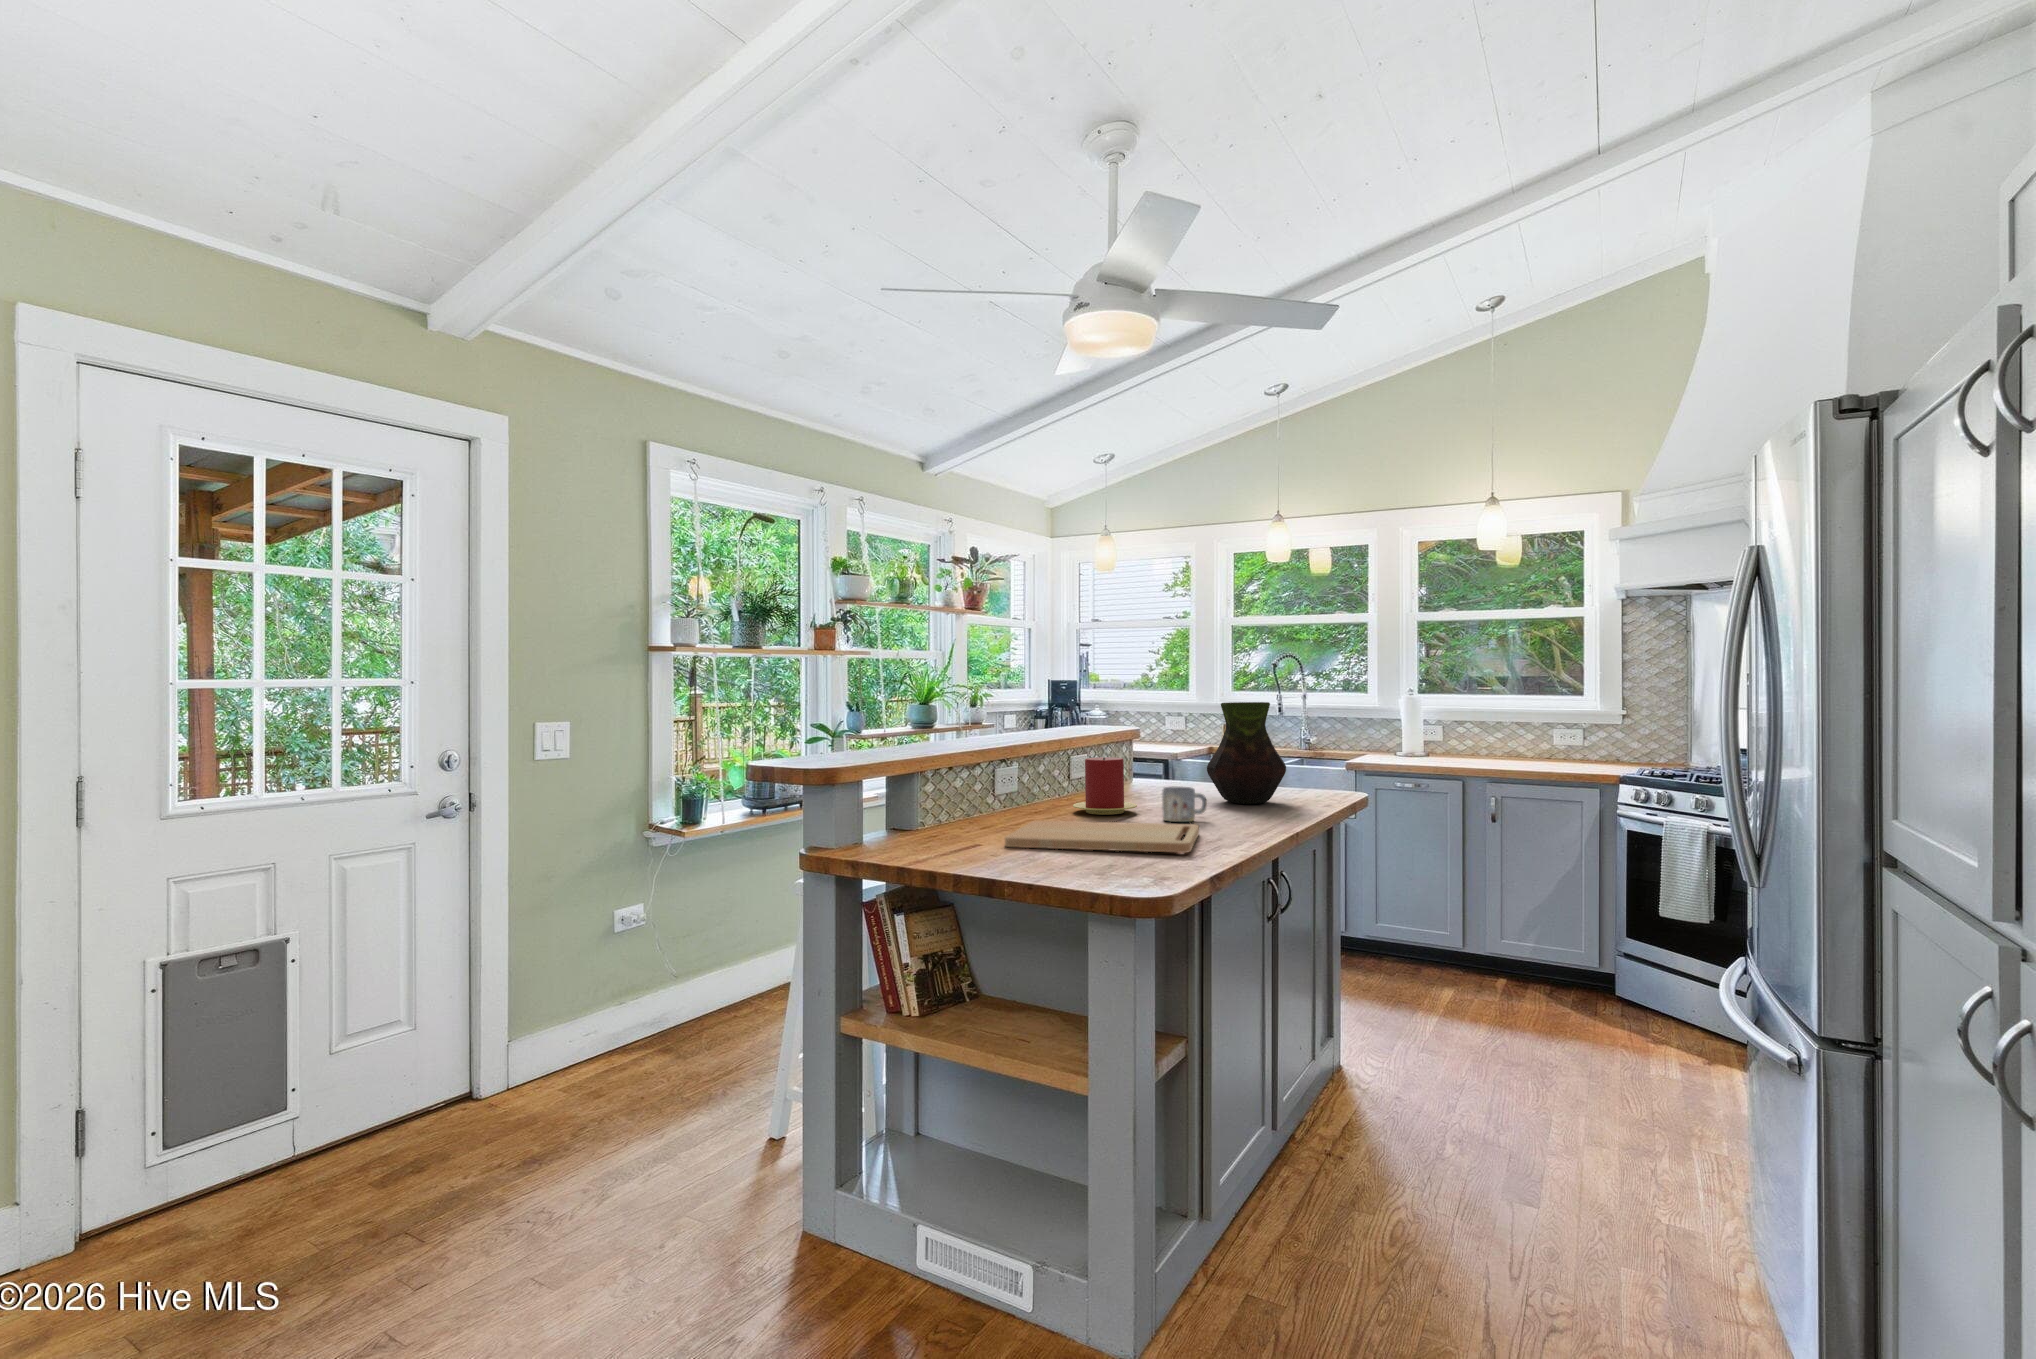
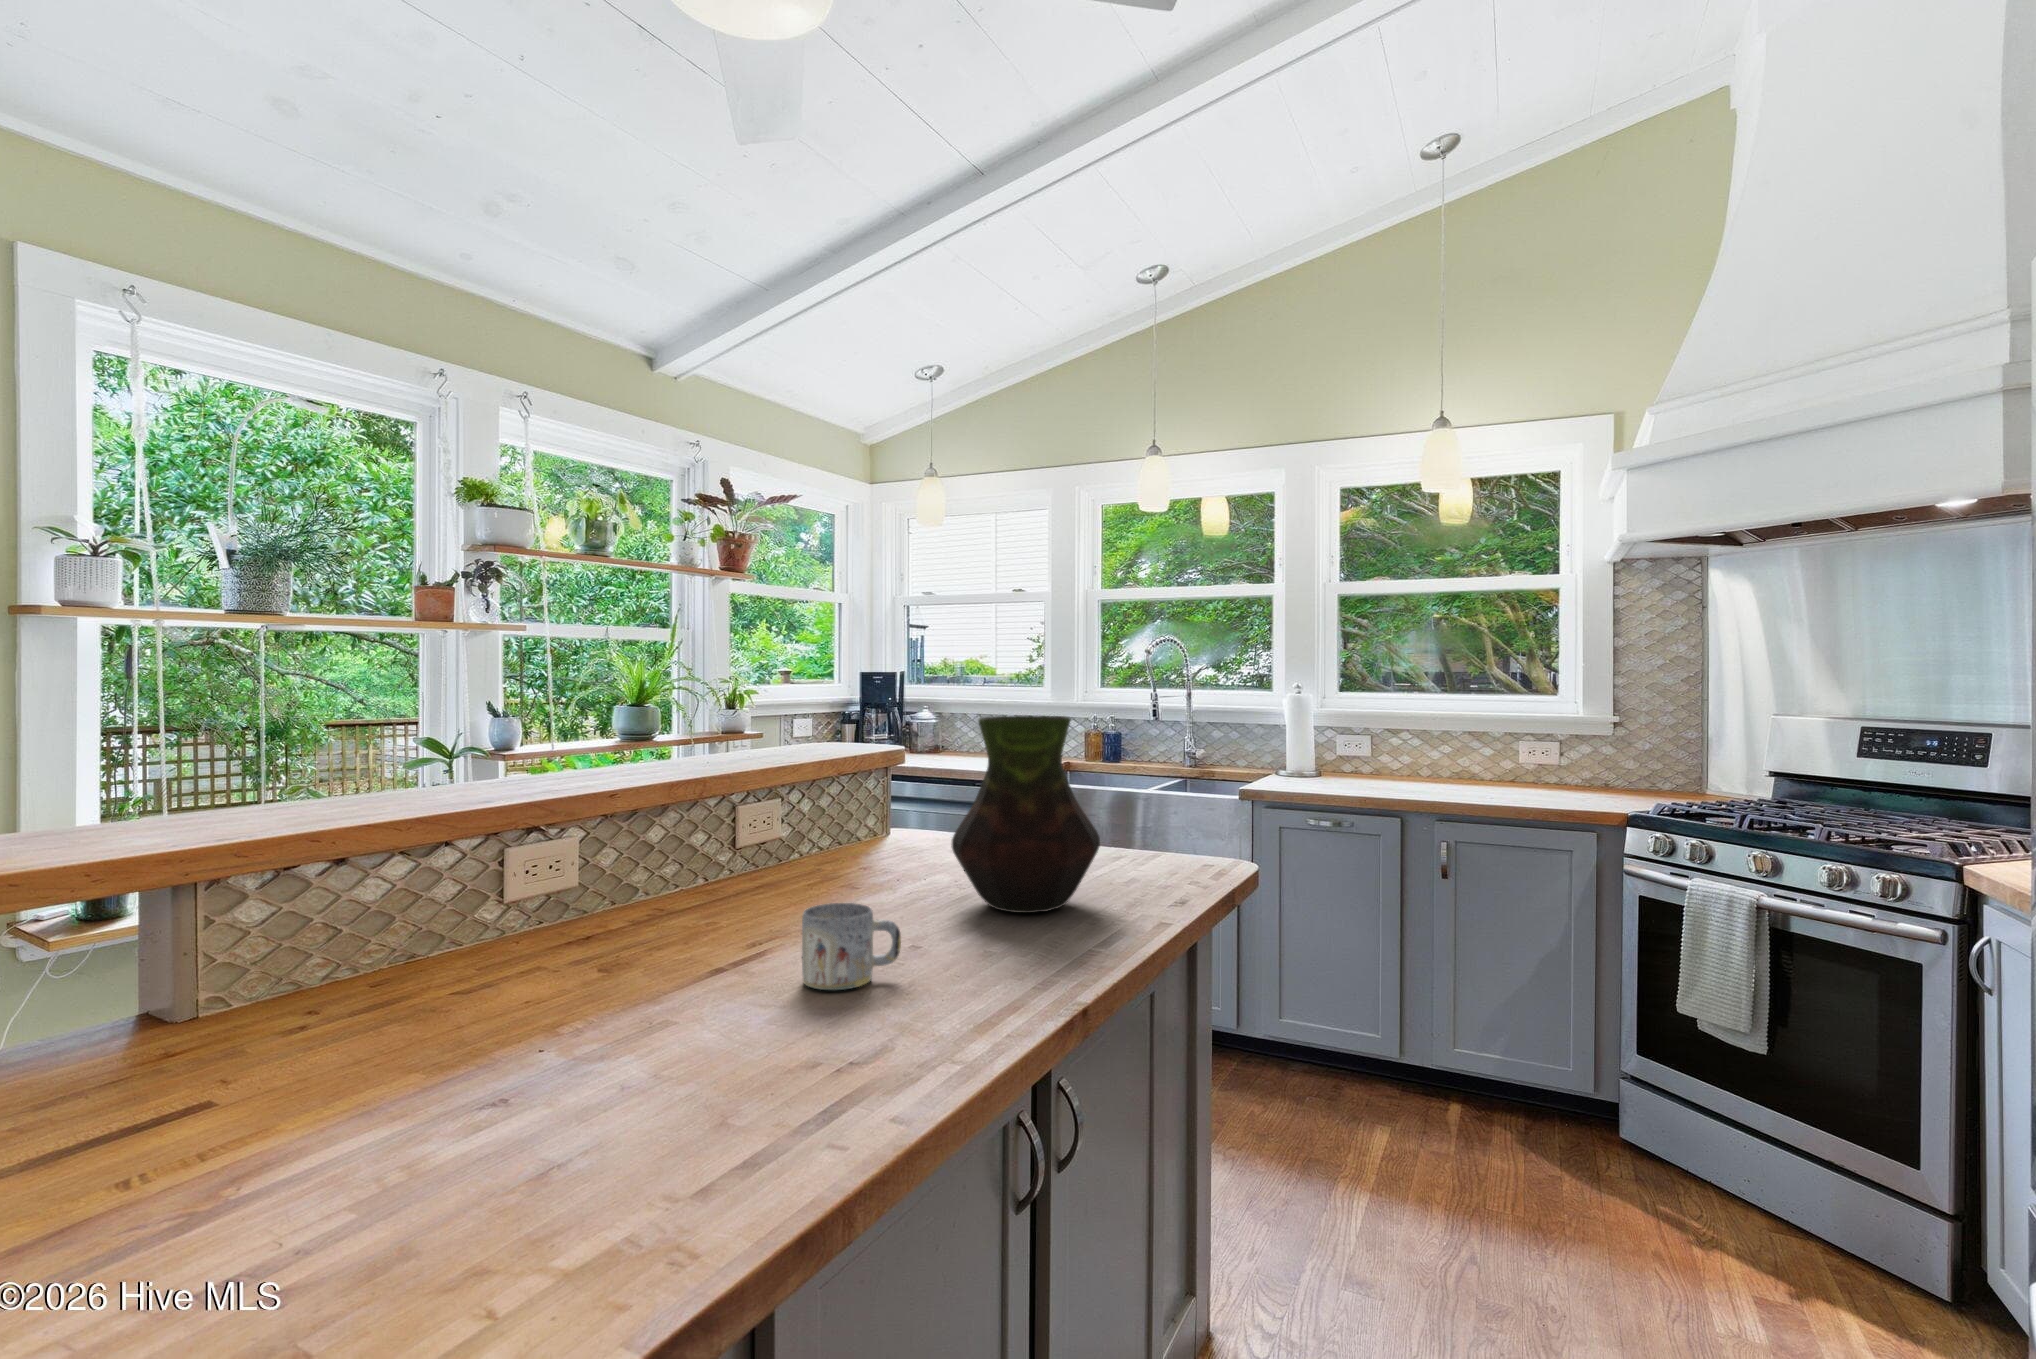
candle: present [1073,757,1137,815] -> none [641,832,780,960]
cutting board: present [1005,821,1199,853] -> none [227,1003,831,1186]

